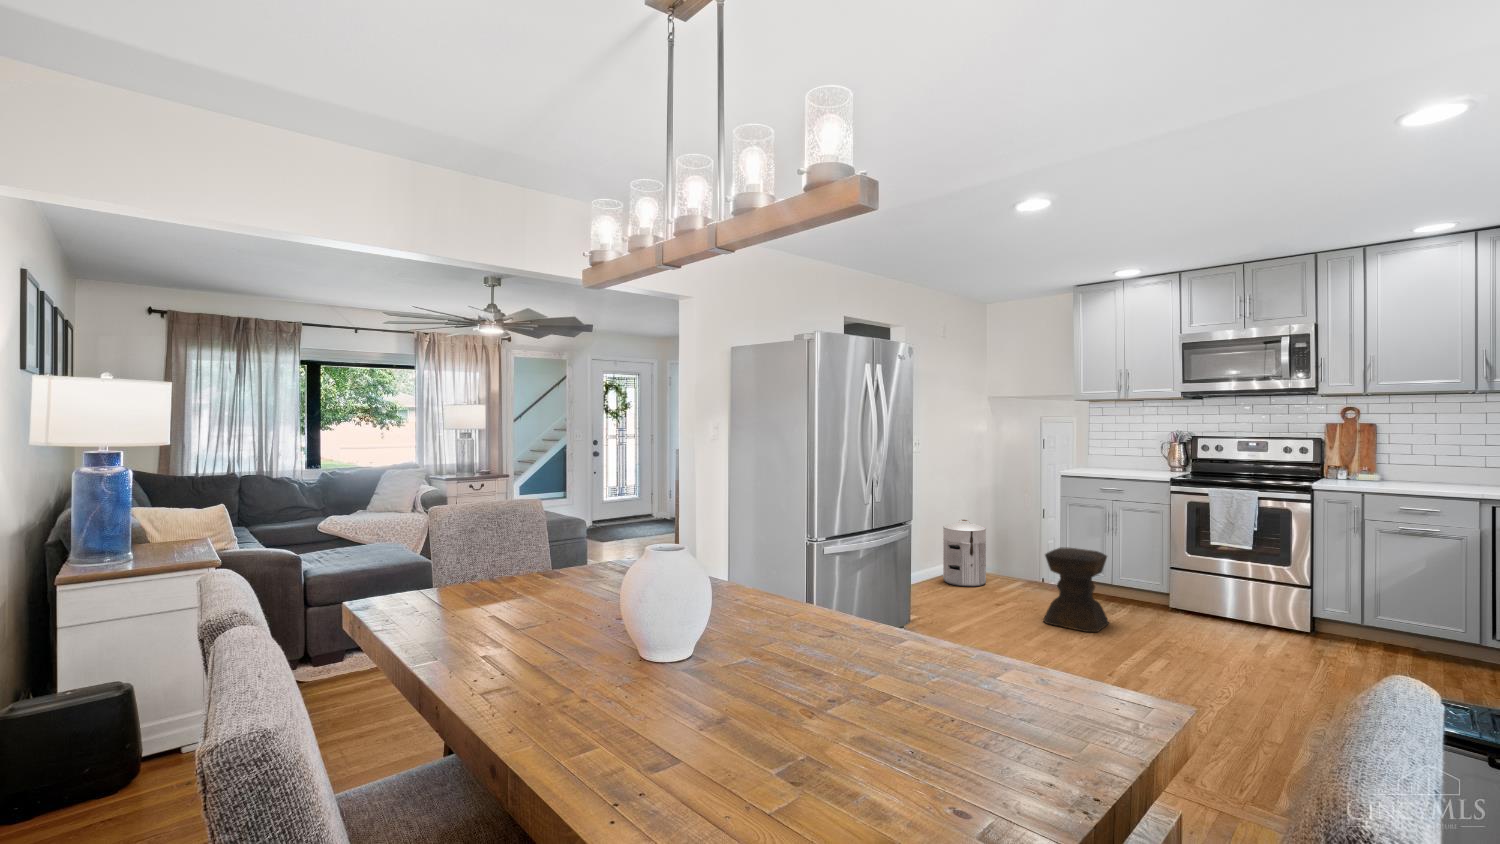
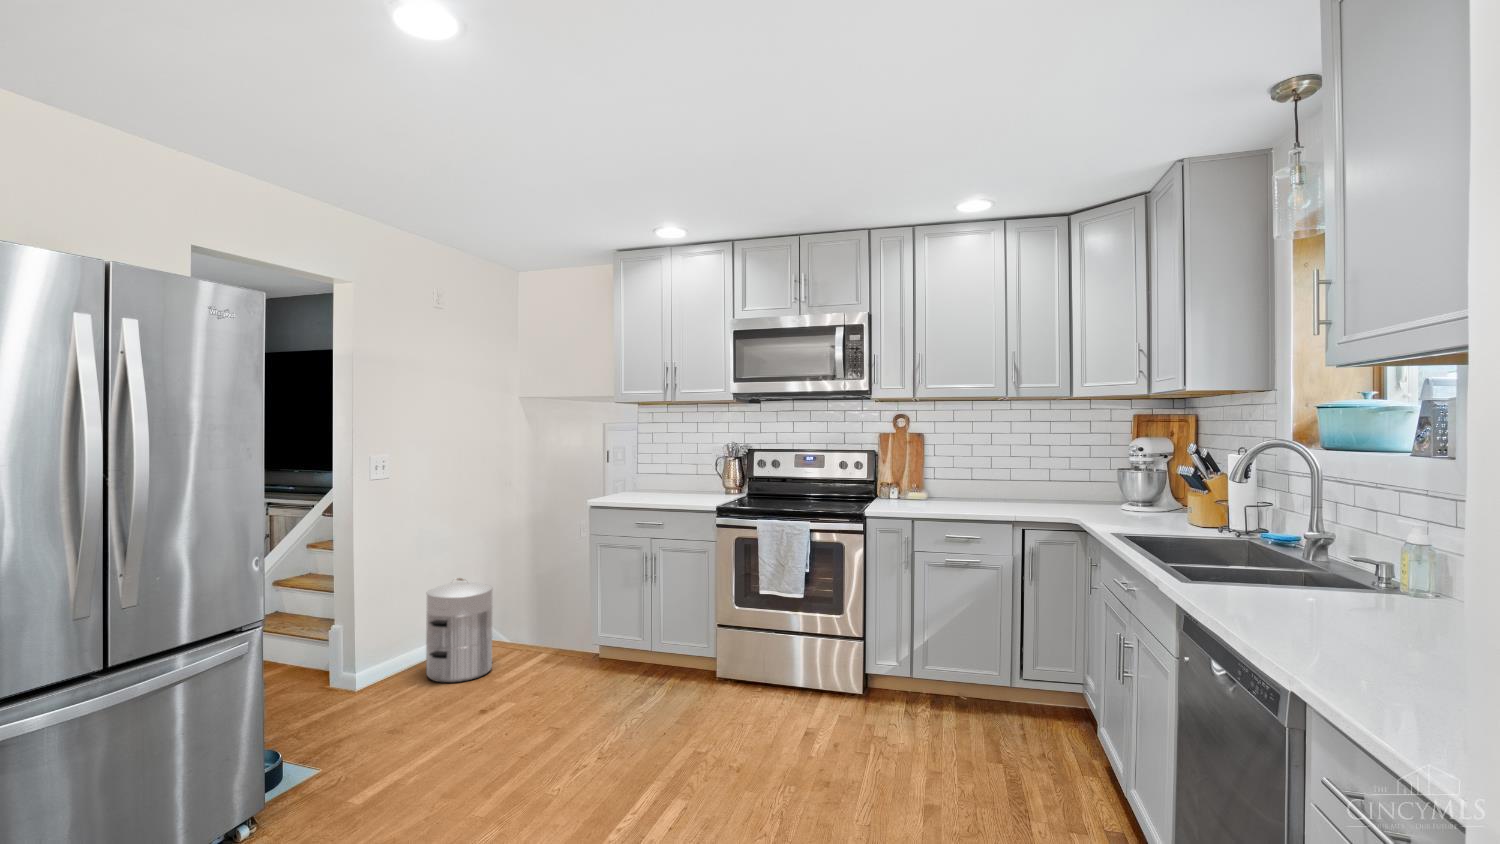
stool: present [1043,547,1109,632] -> none [538,618,634,753]

